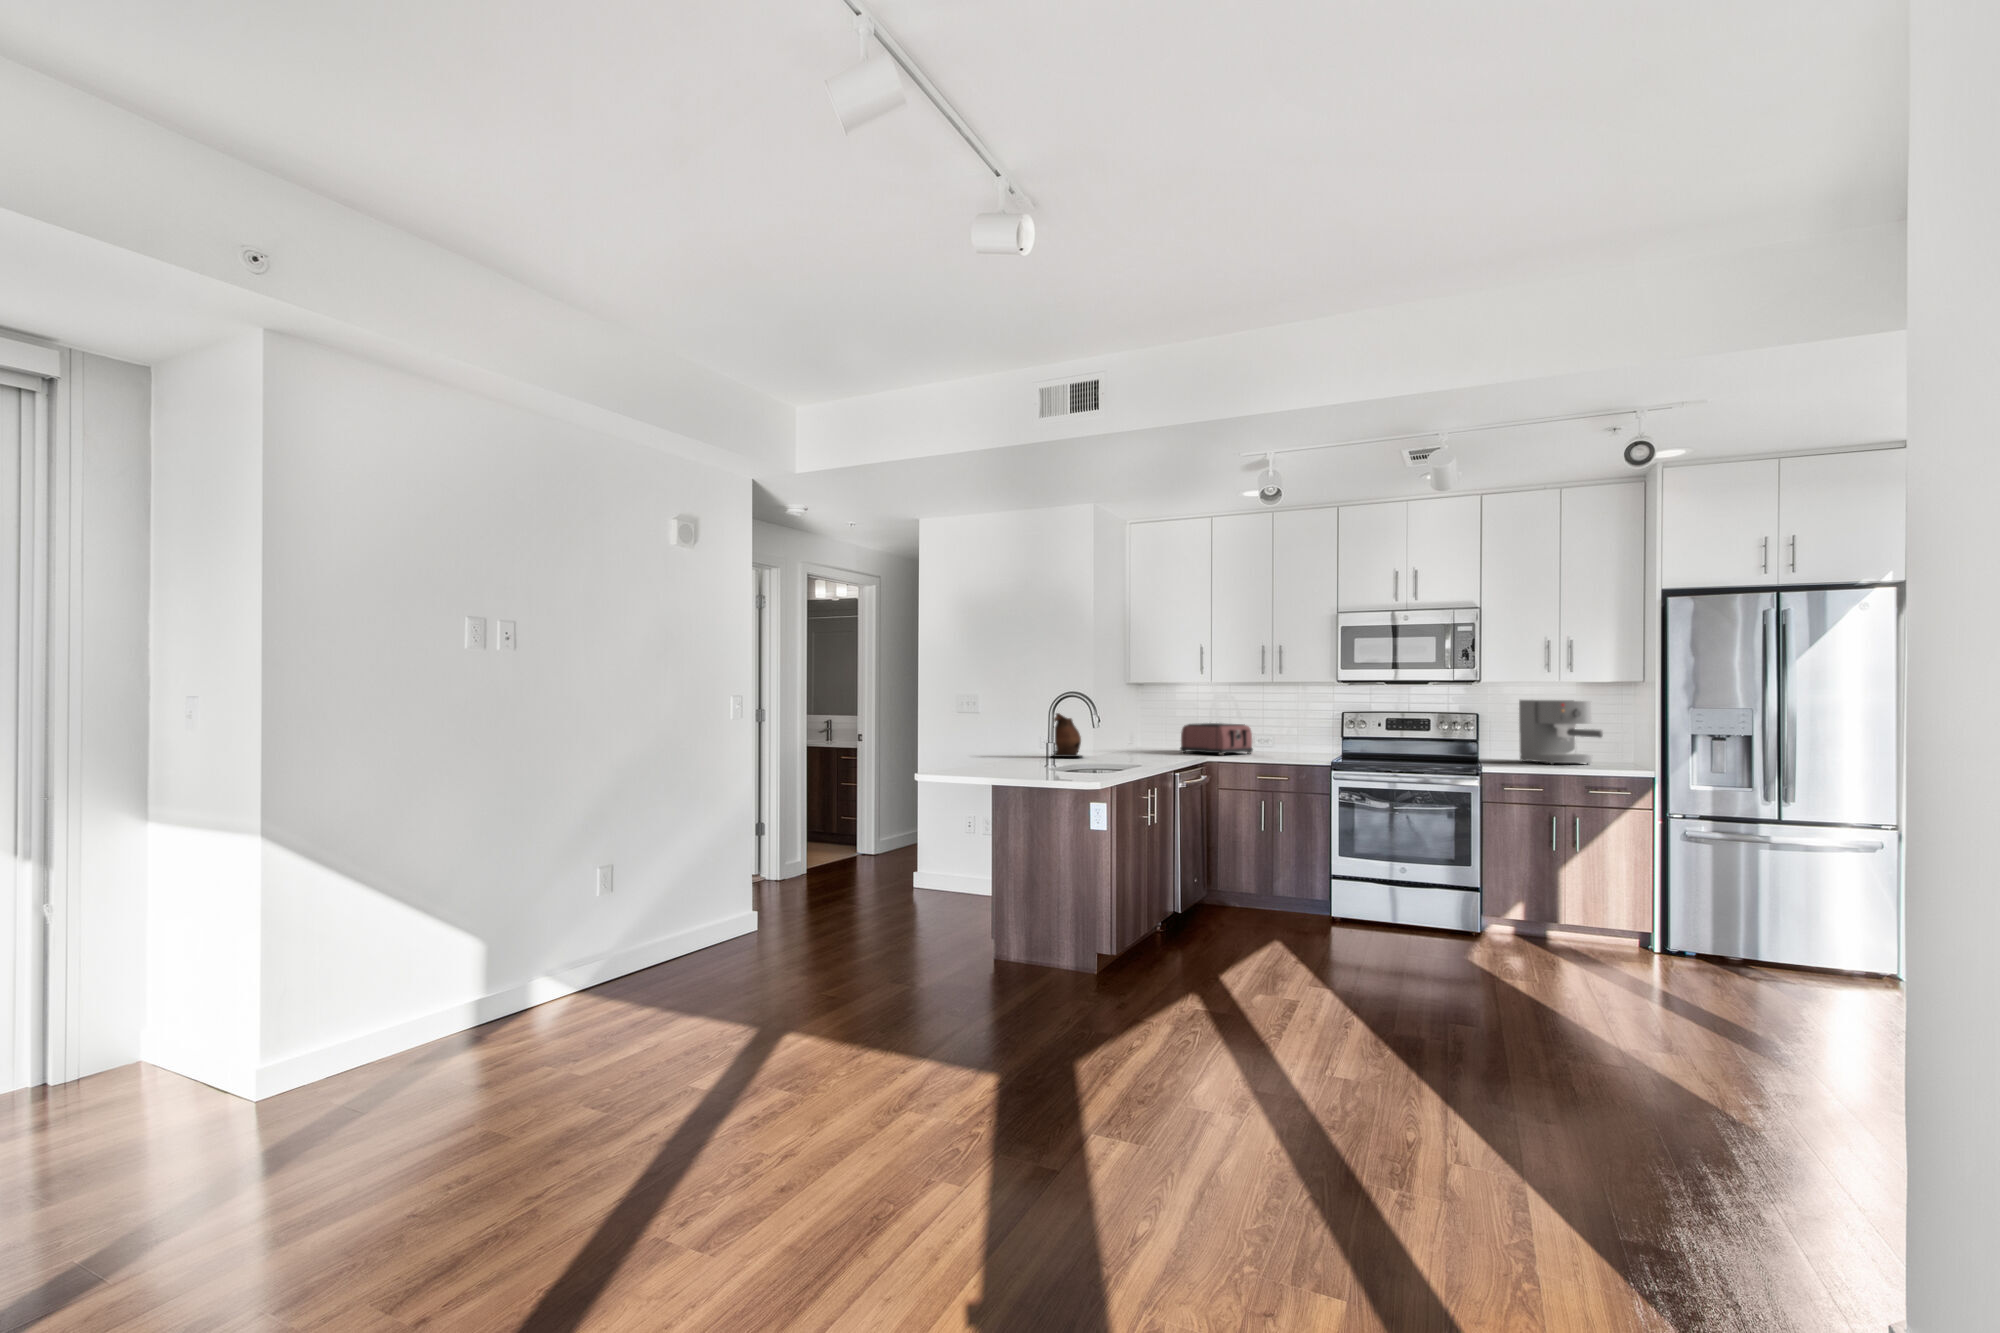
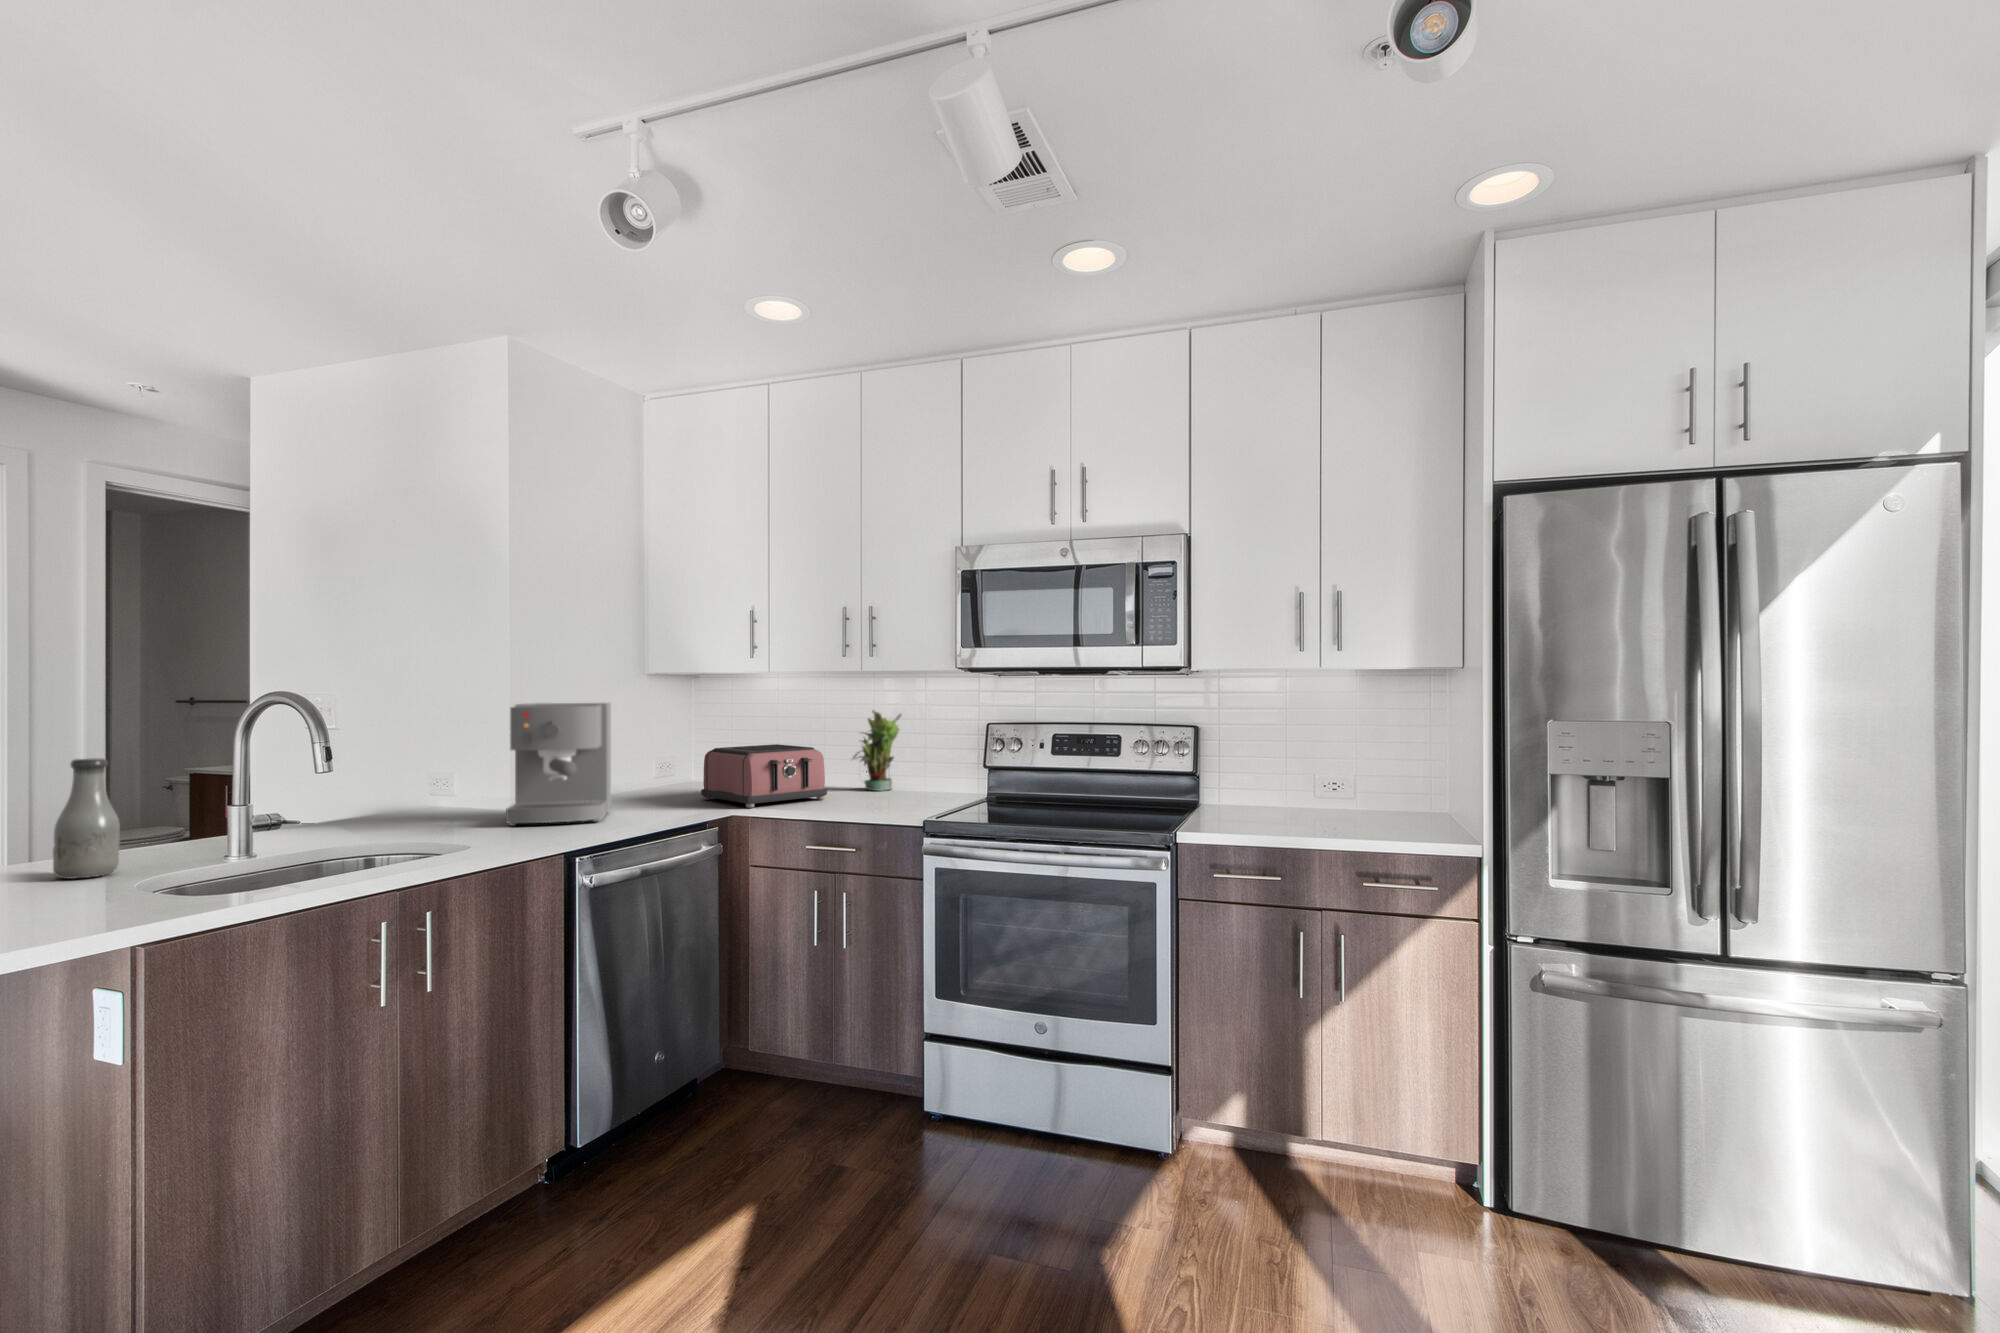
coffee maker: present [1519,700,1603,764] -> present [506,703,611,826]
potted plant: none [1254,704,1284,752] -> present [853,710,901,791]
ceramic pitcher: present [1051,713,1082,757] -> none [368,738,464,827]
bottle: none [1015,714,1035,764] -> present [53,758,120,879]

